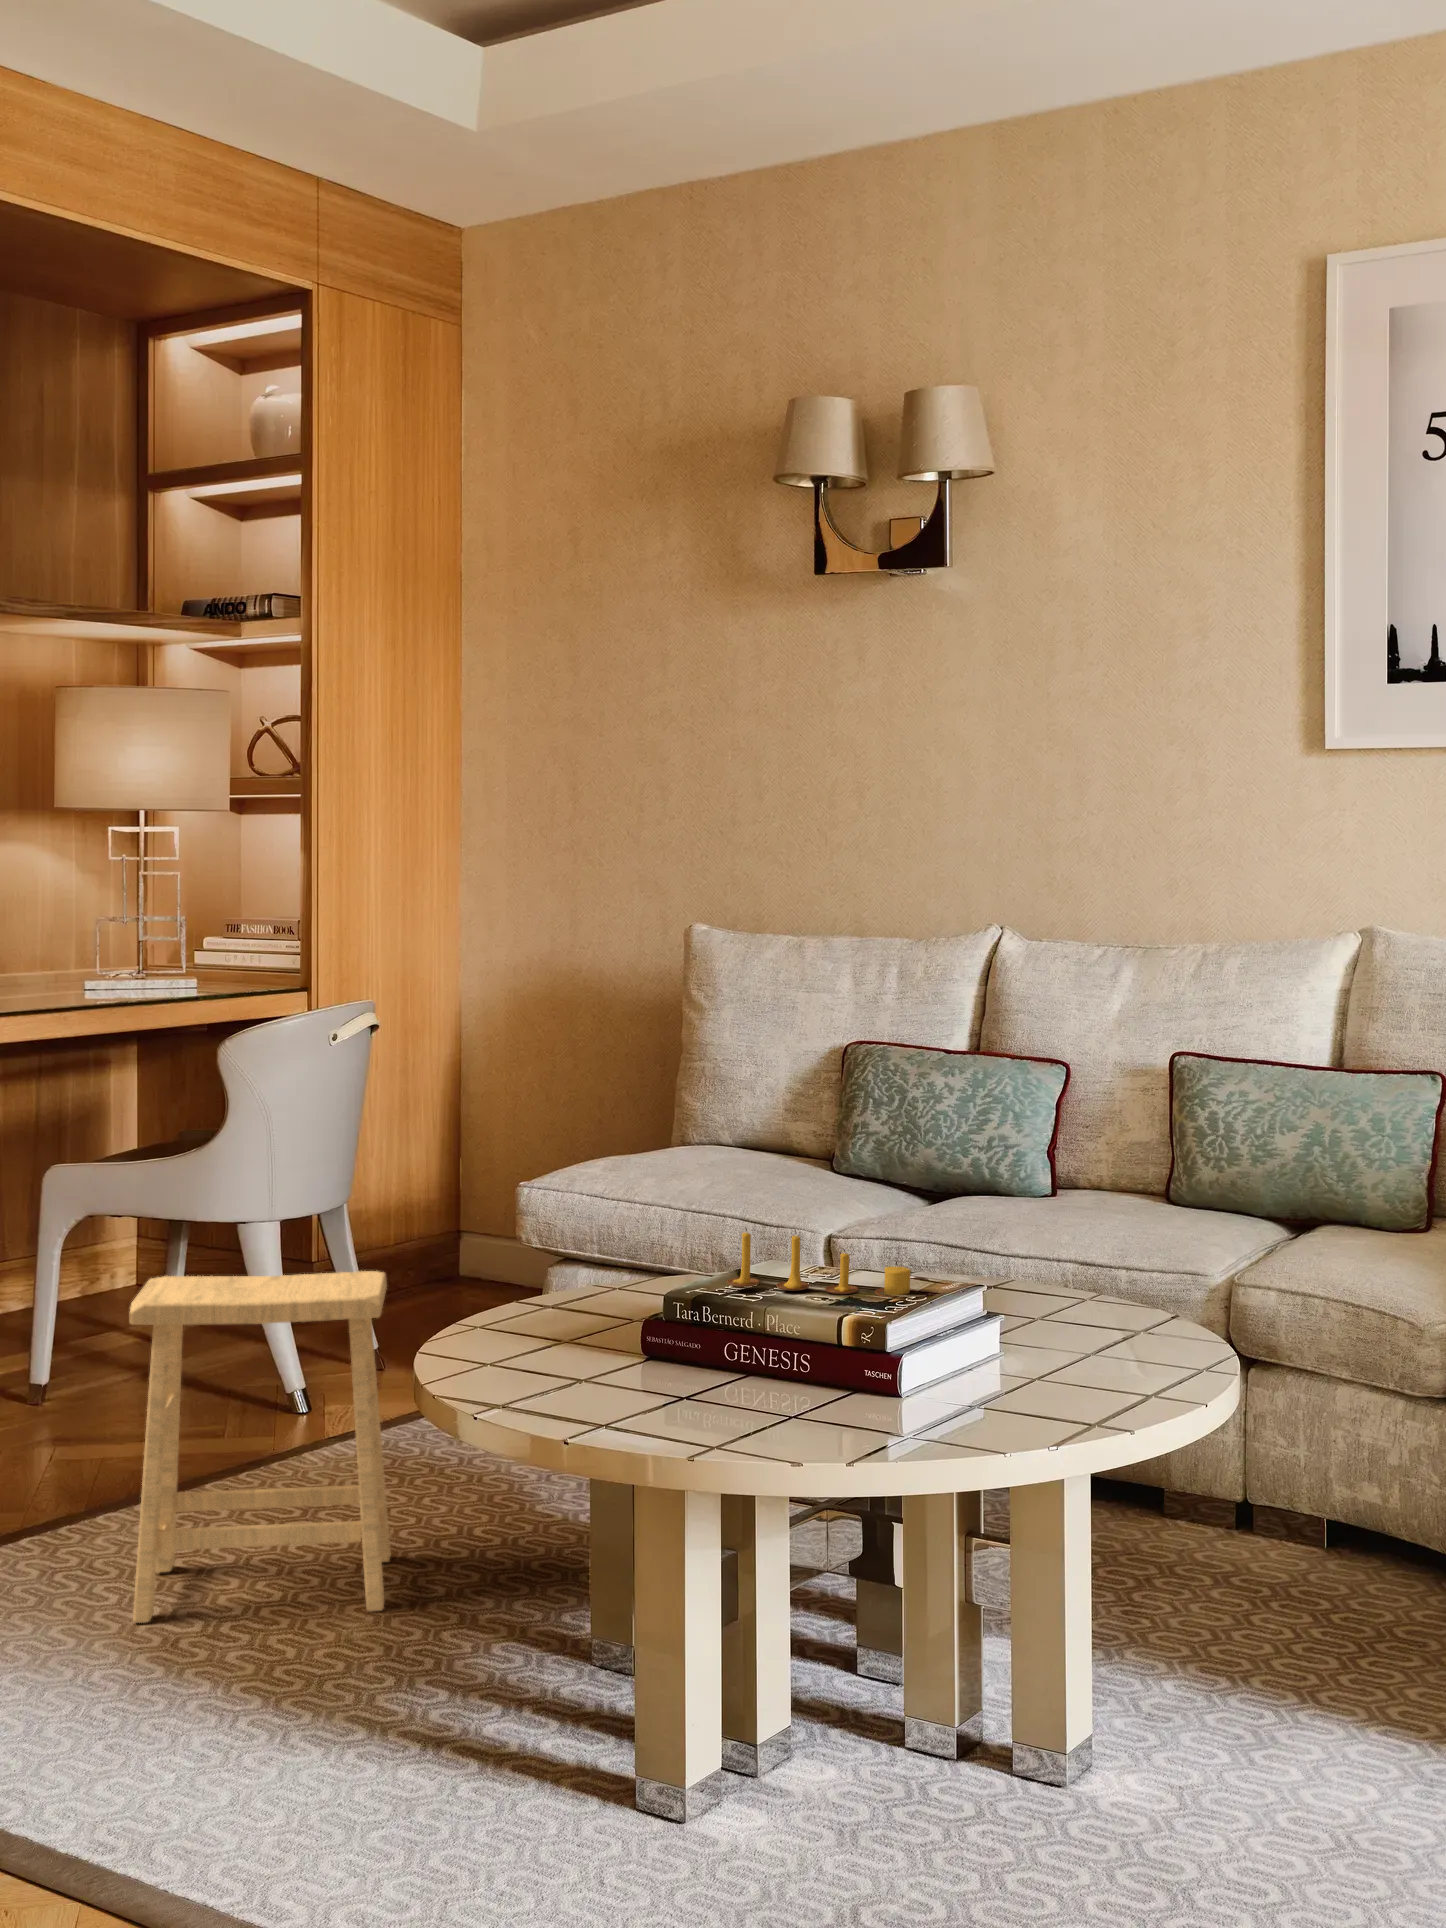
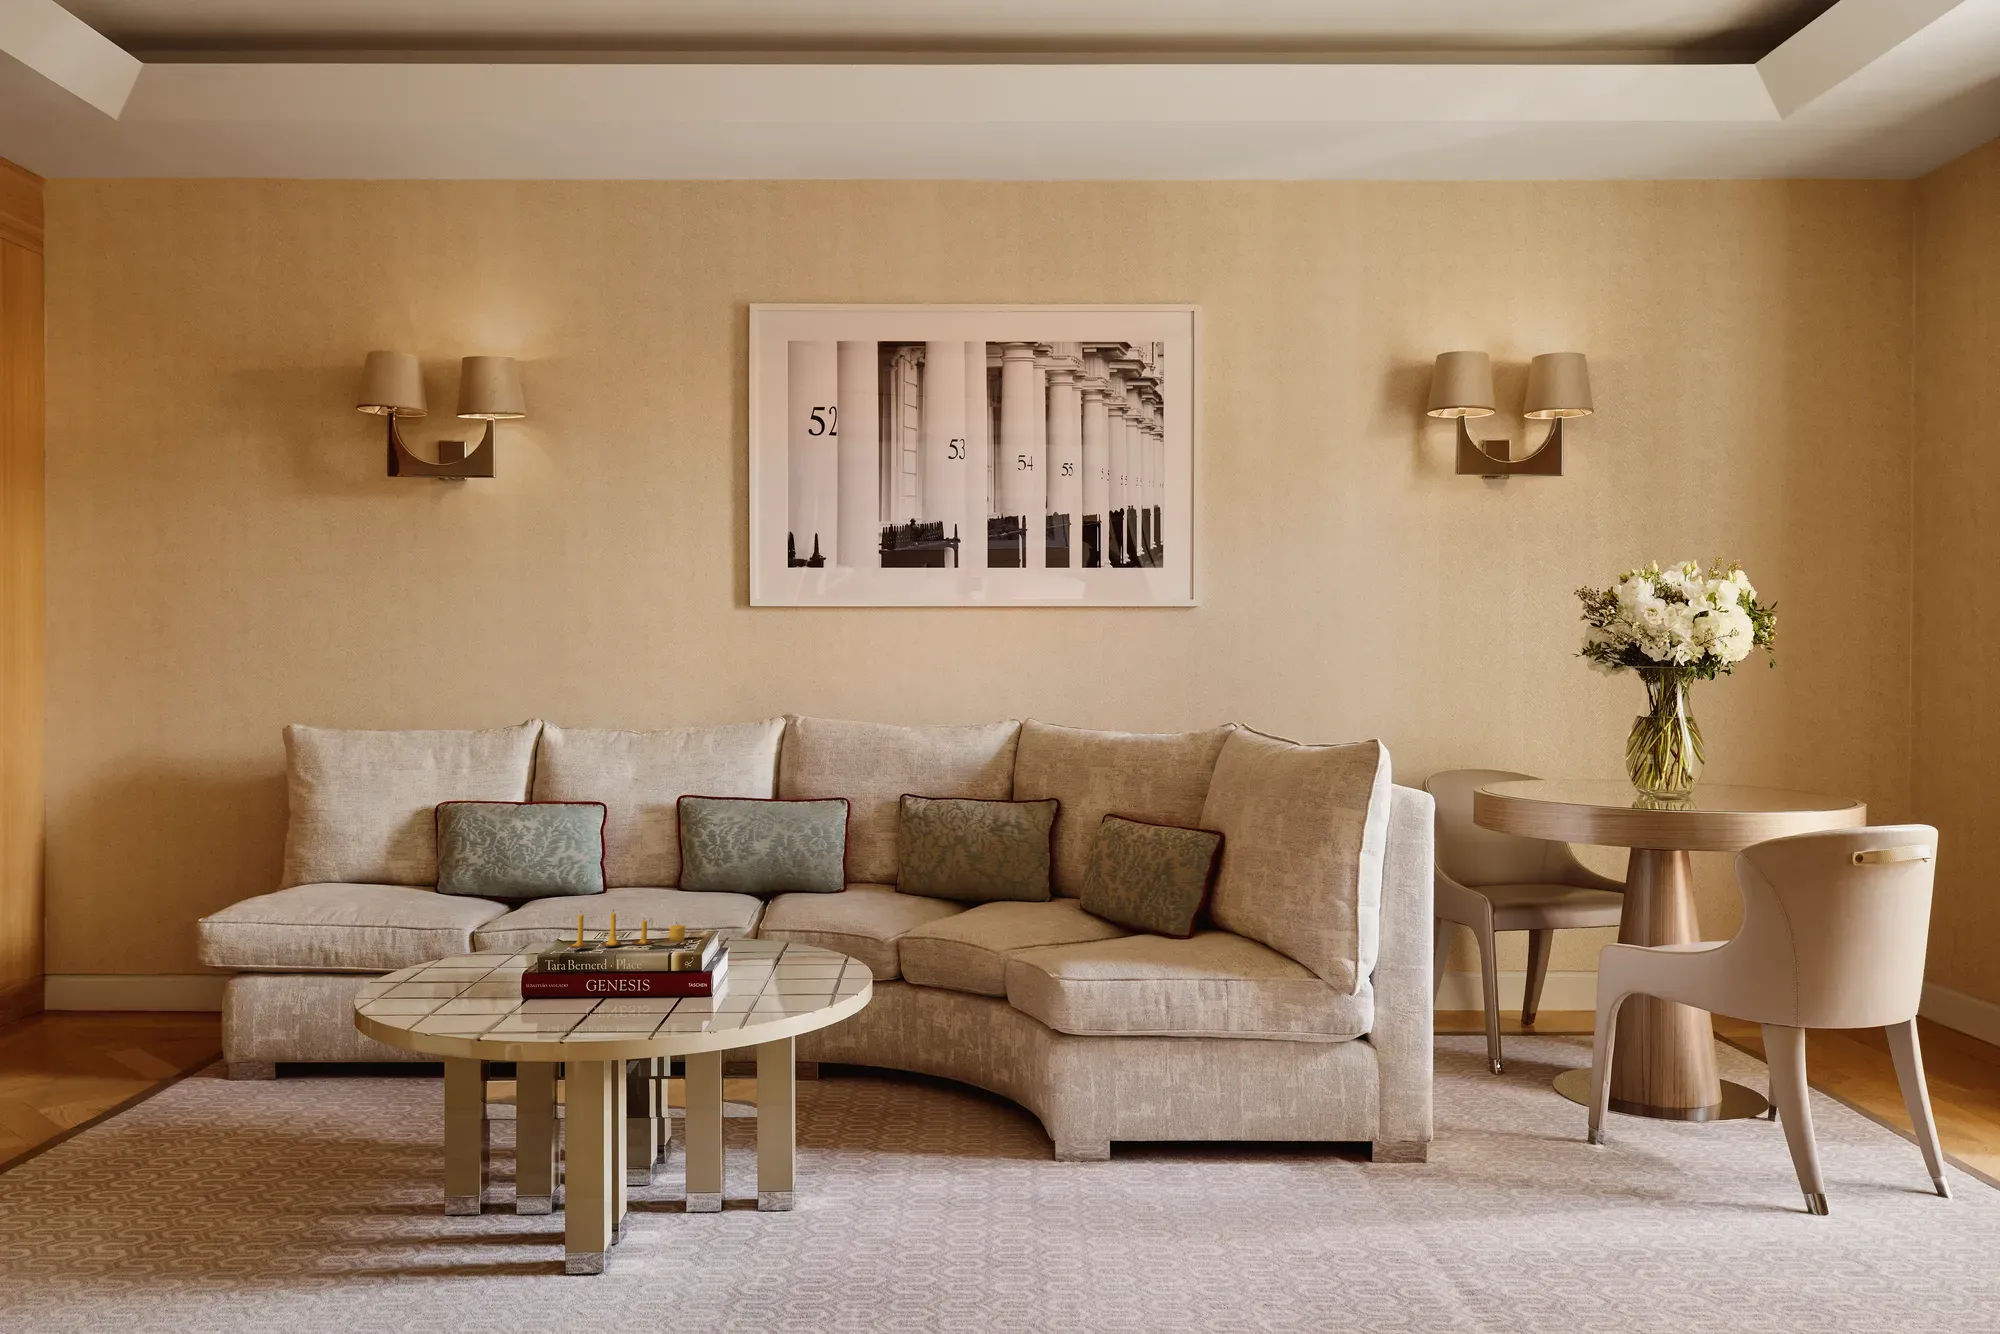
footstool: present [130,1271,391,1623] -> none [46,979,270,1258]

